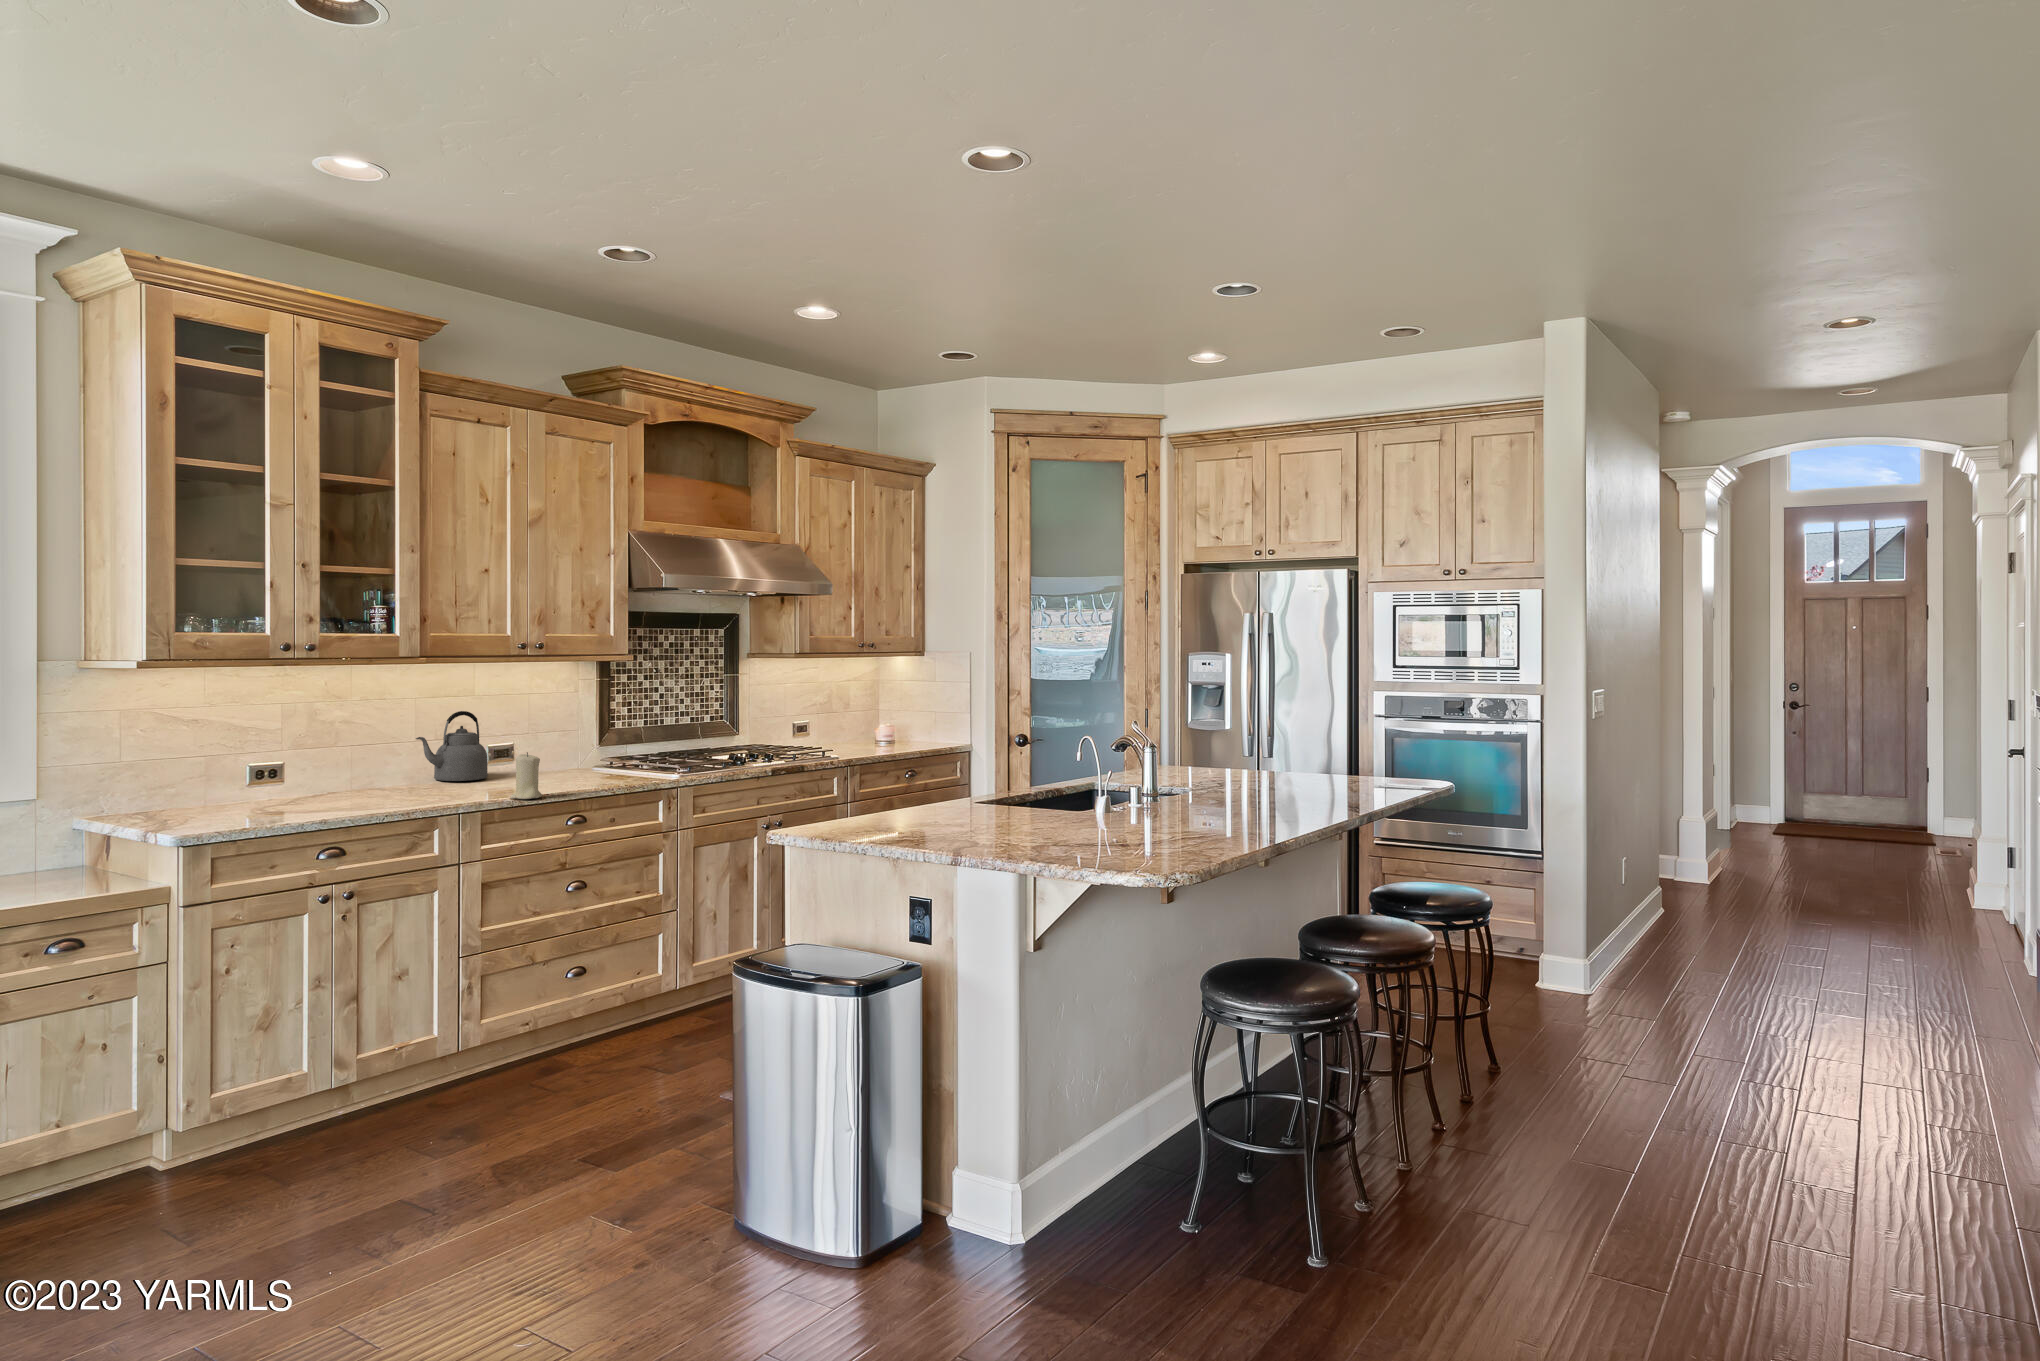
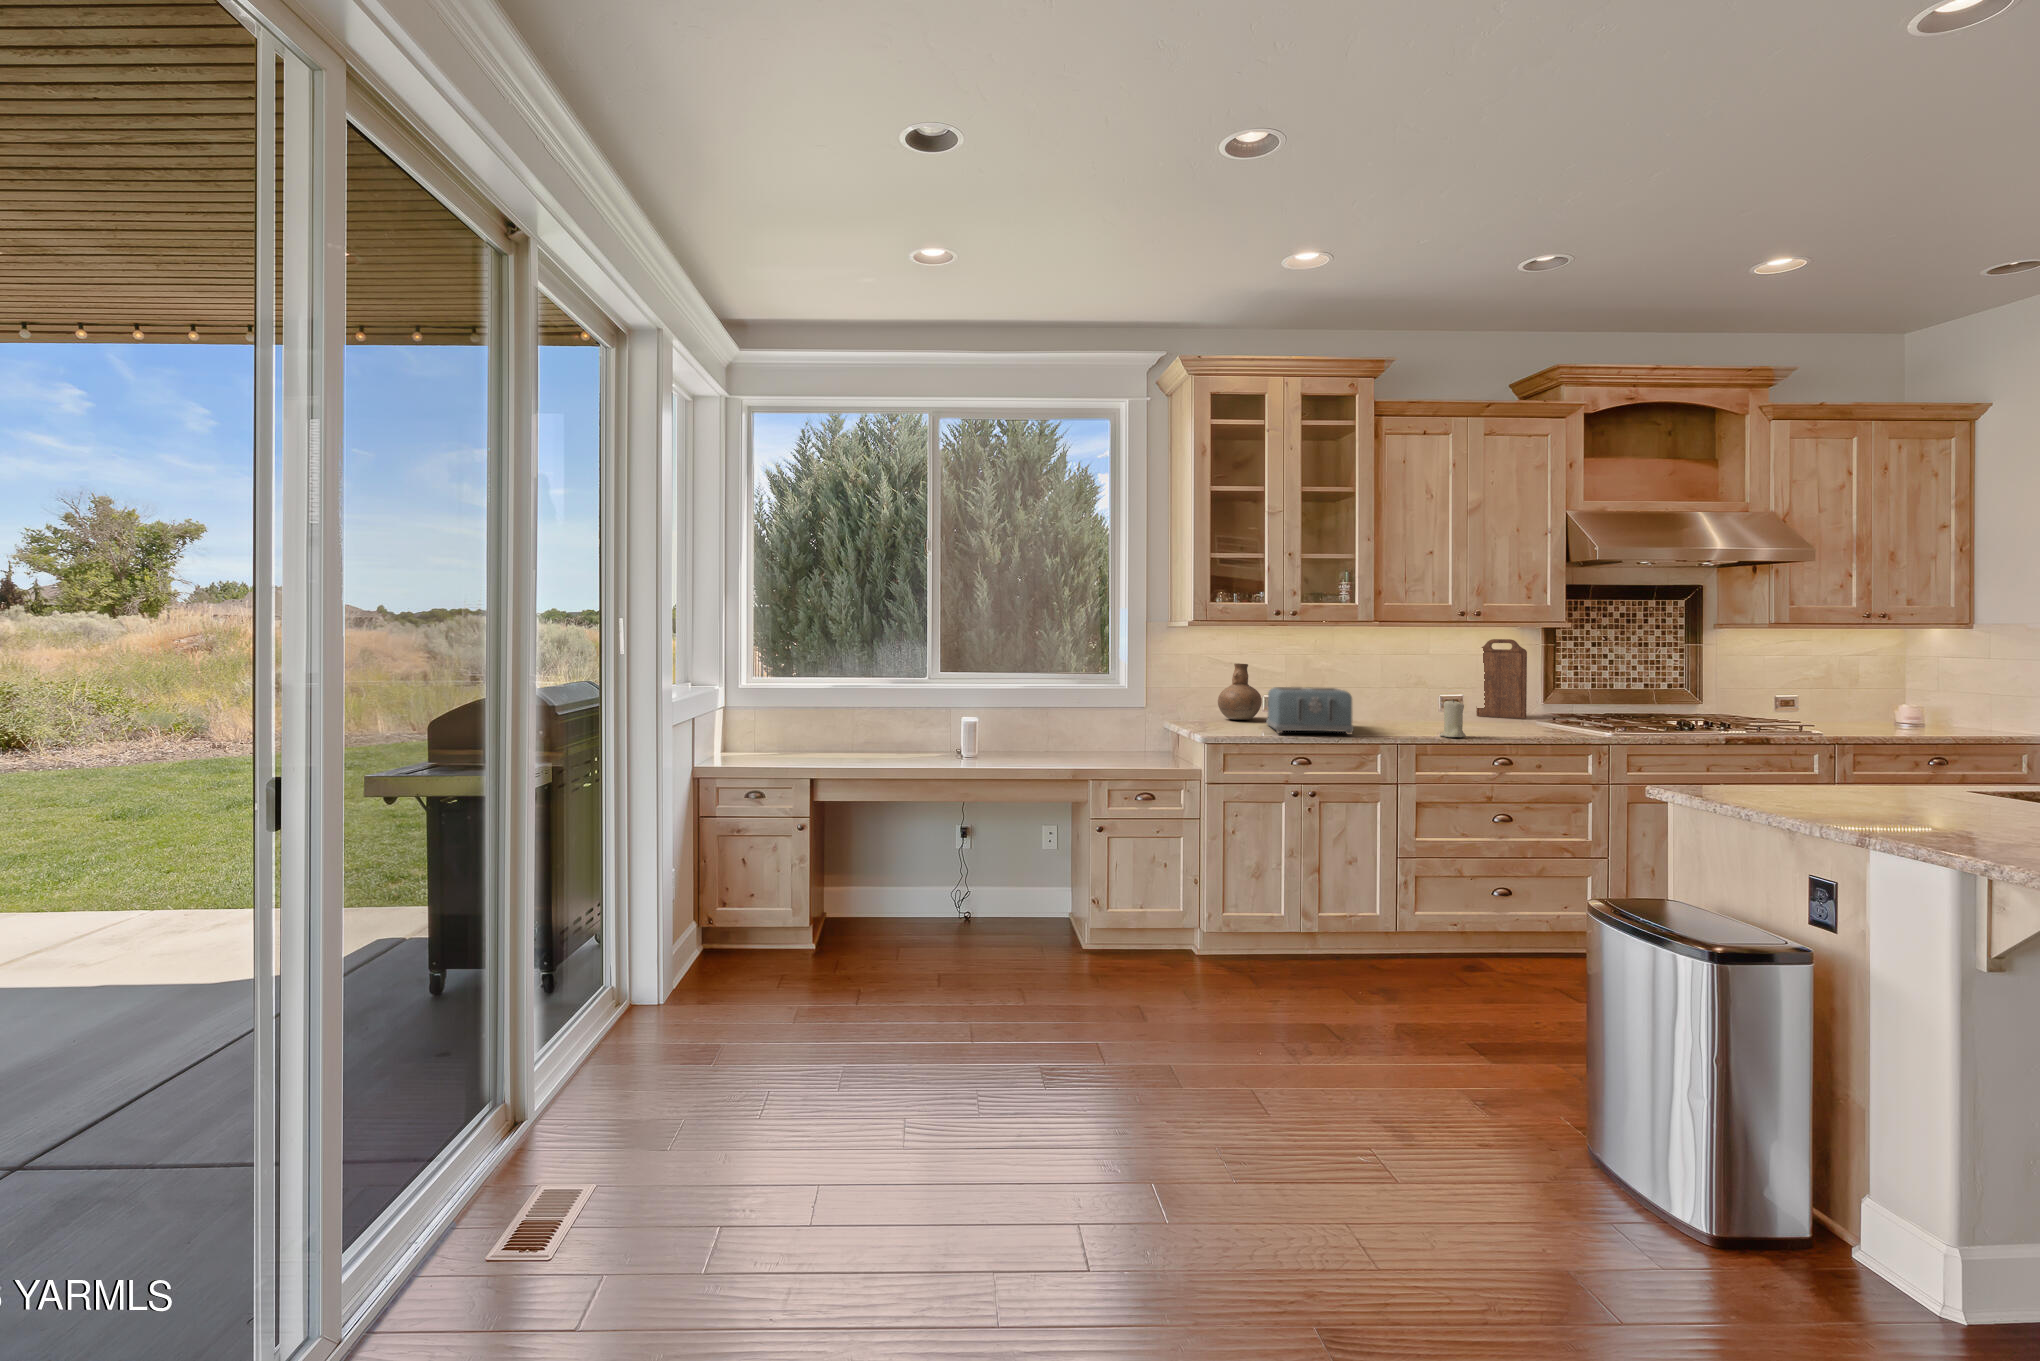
cutting board: none [525,673,582,765] -> present [1476,639,1527,718]
kettle: present [416,711,488,781] -> none [1378,667,1436,722]
vase: none [172,718,247,800] -> present [1218,663,1262,720]
toaster: none [261,746,406,818] -> present [1266,687,1354,735]

